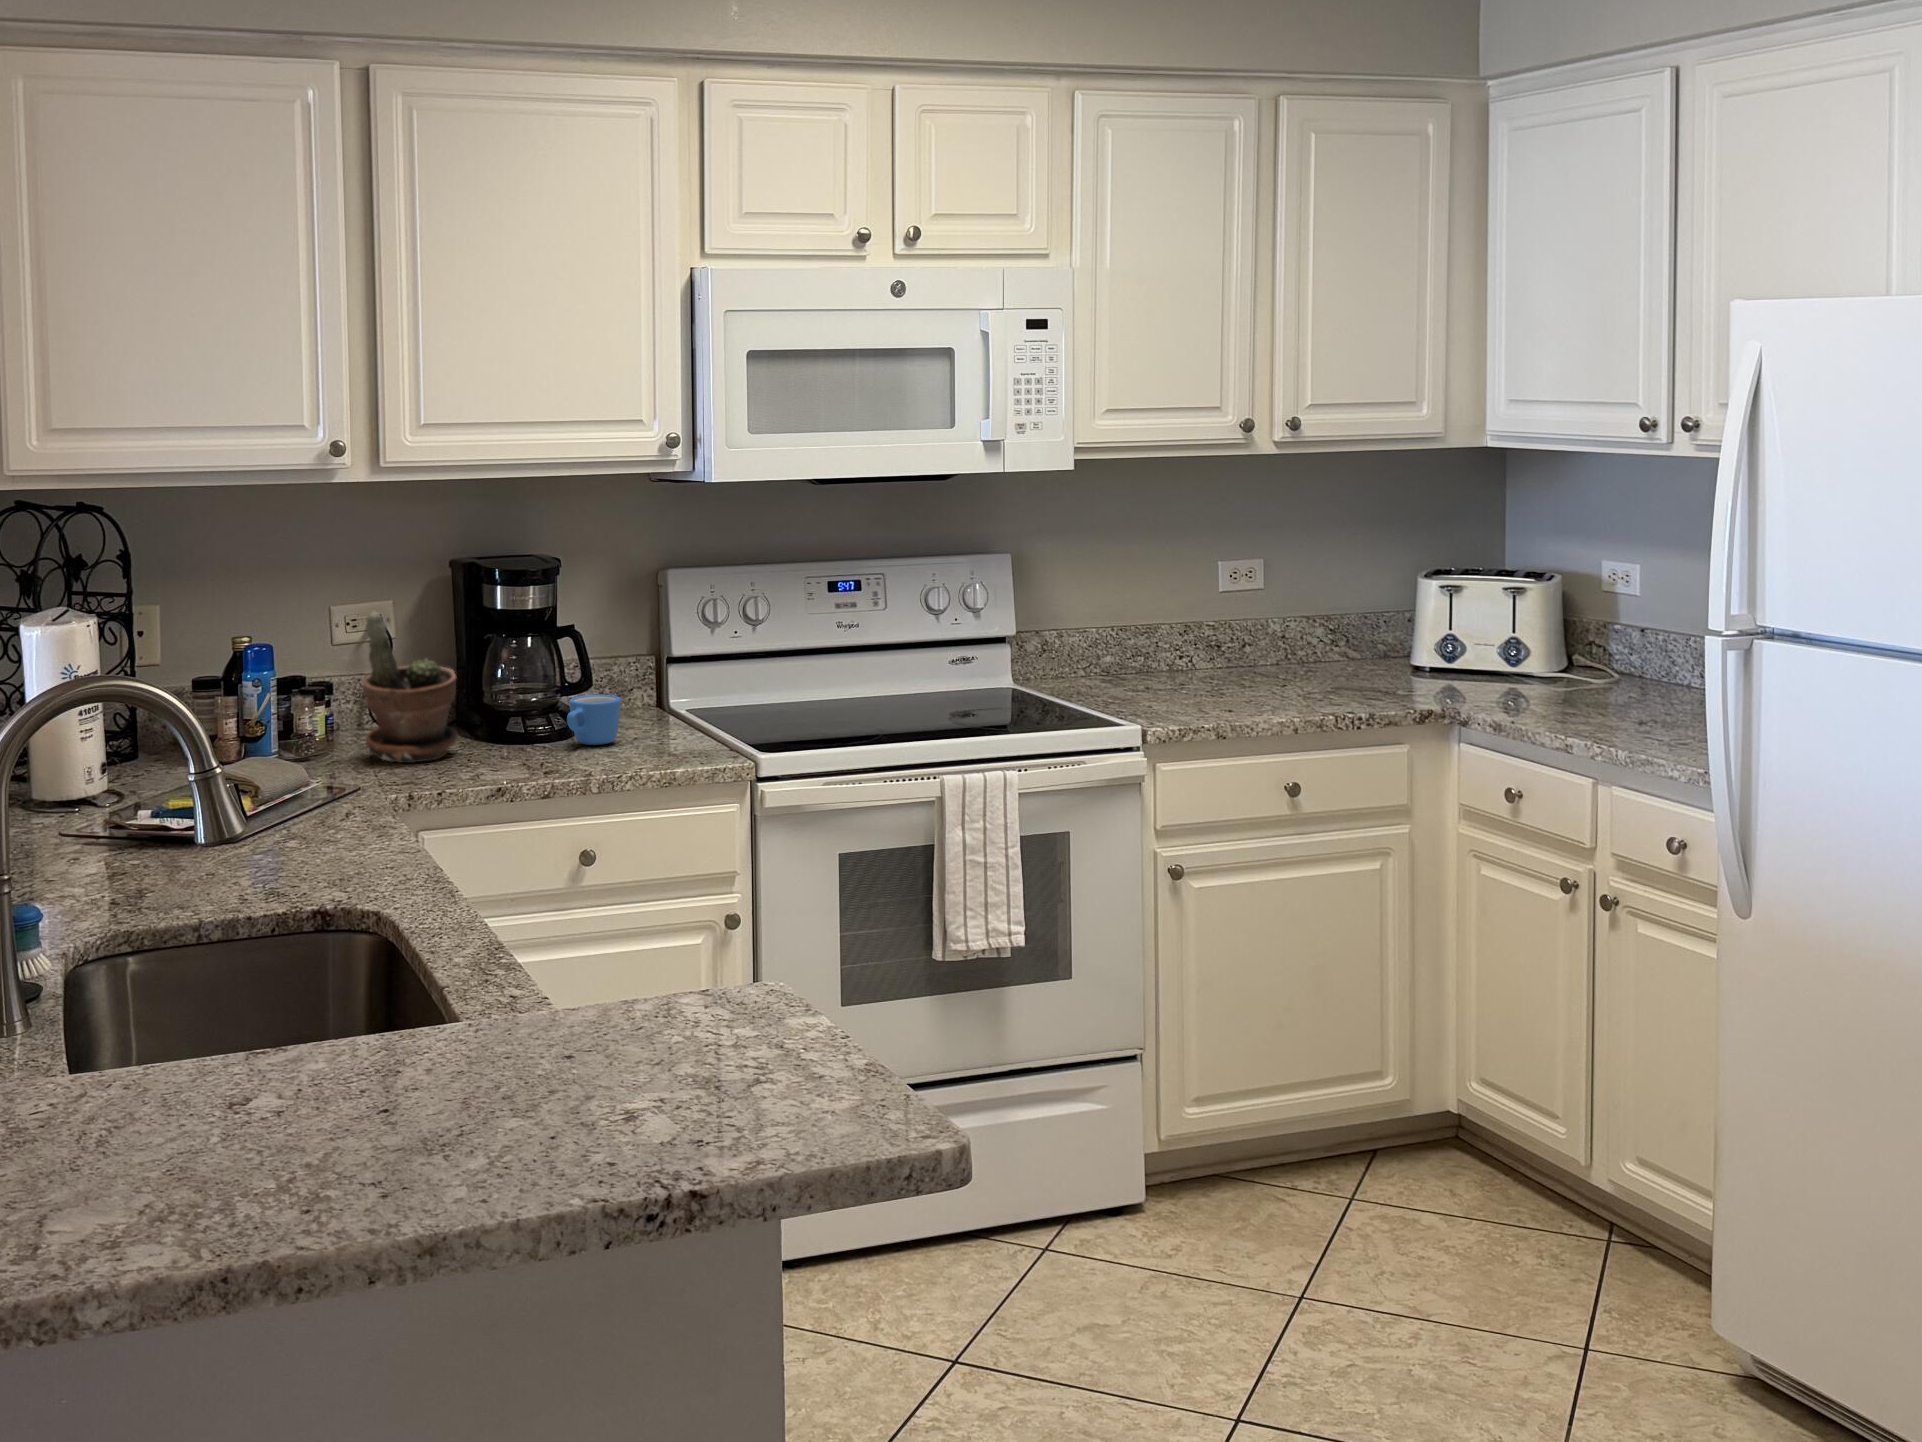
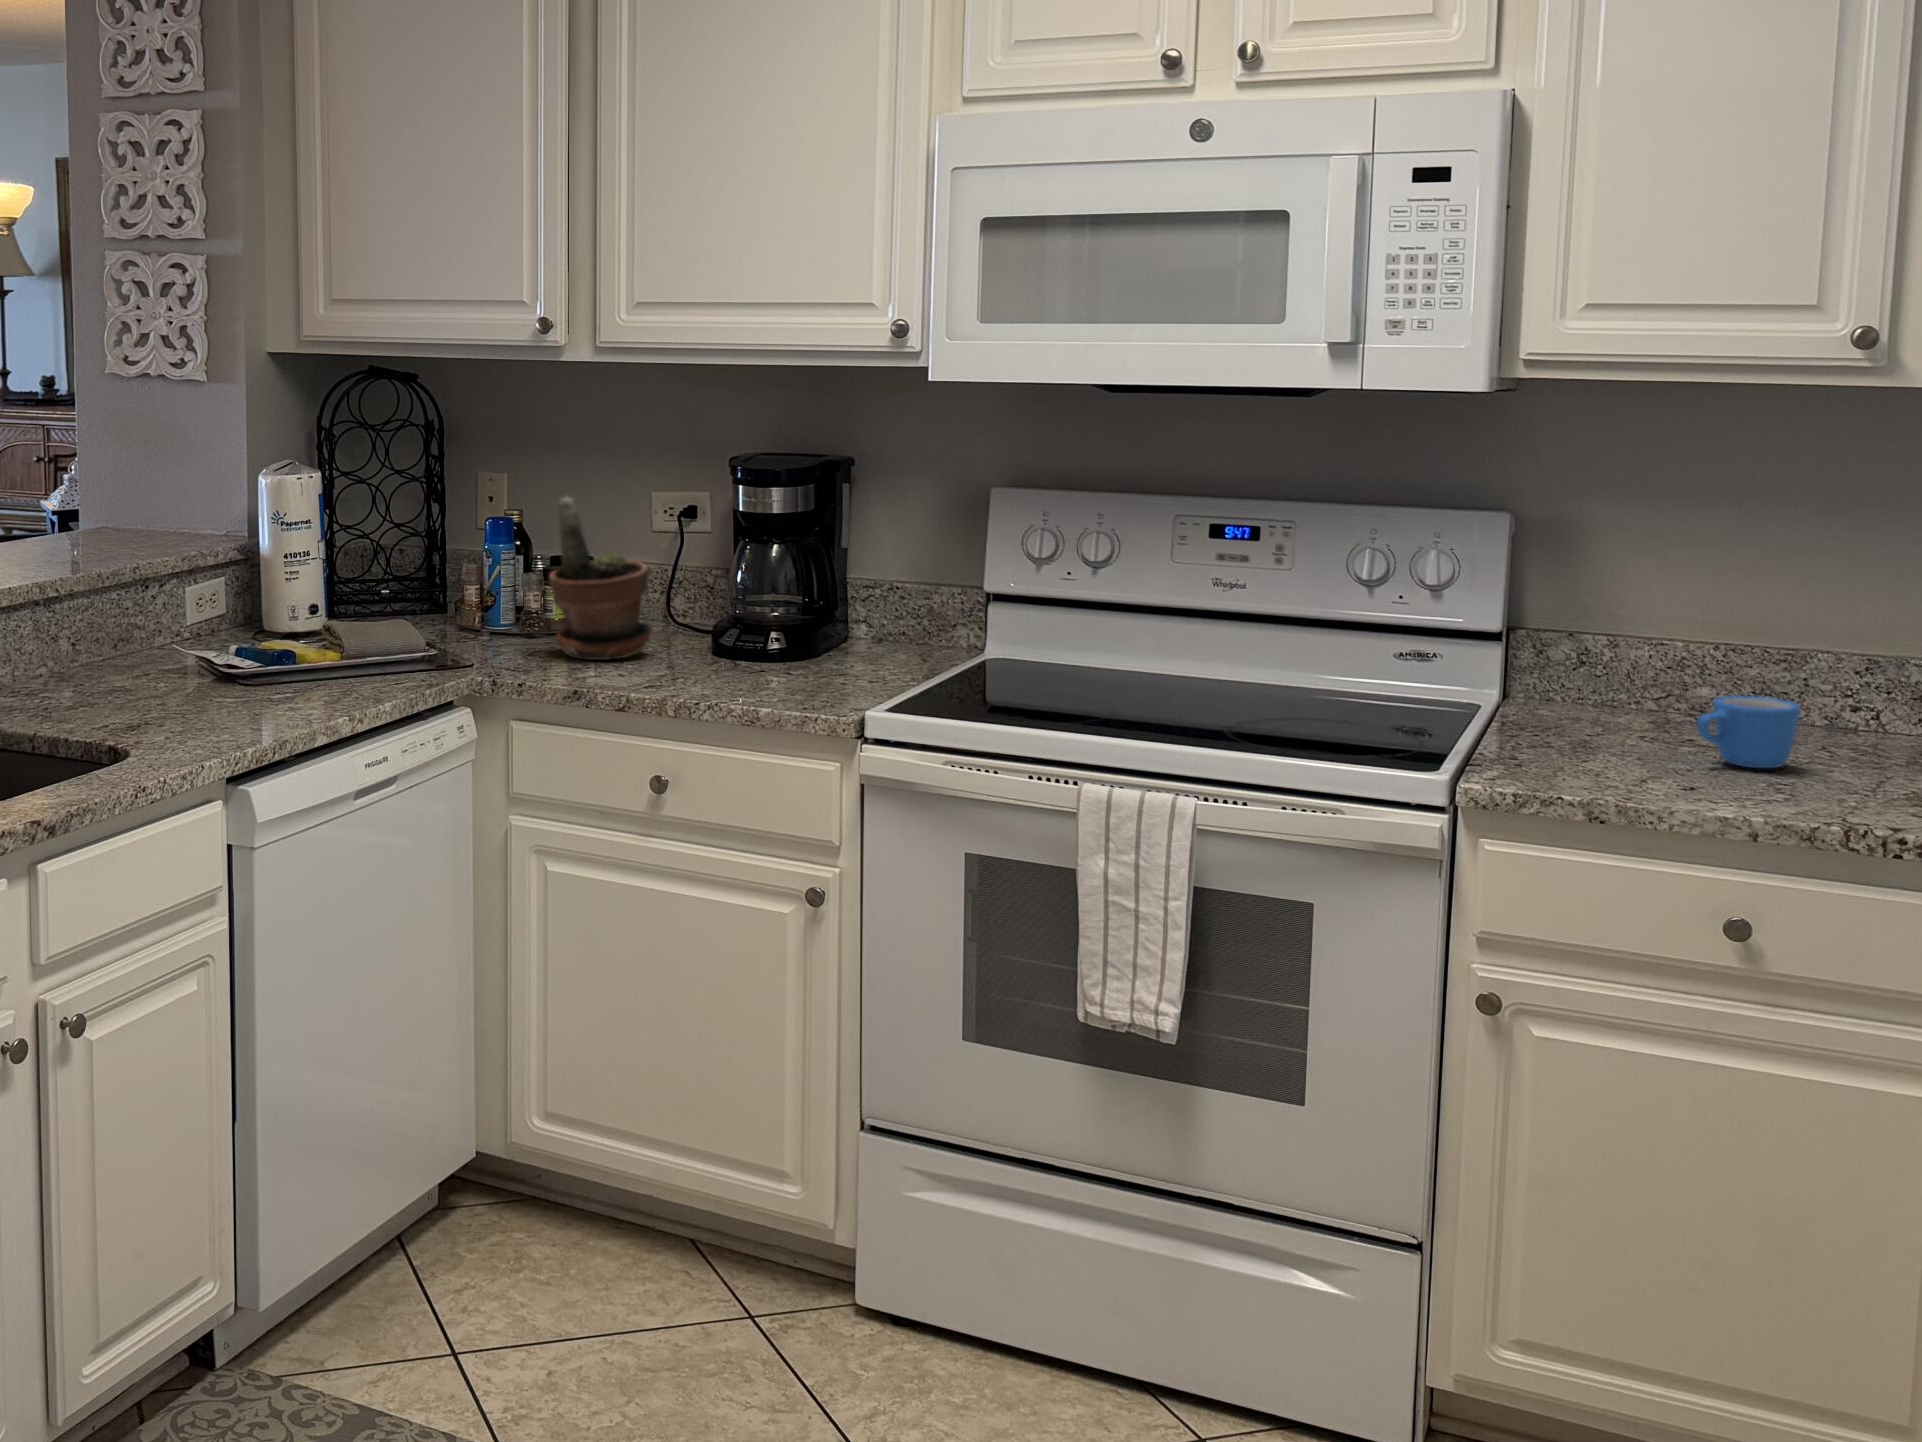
mug: present [567,695,621,745] -> present [1697,696,1800,768]

